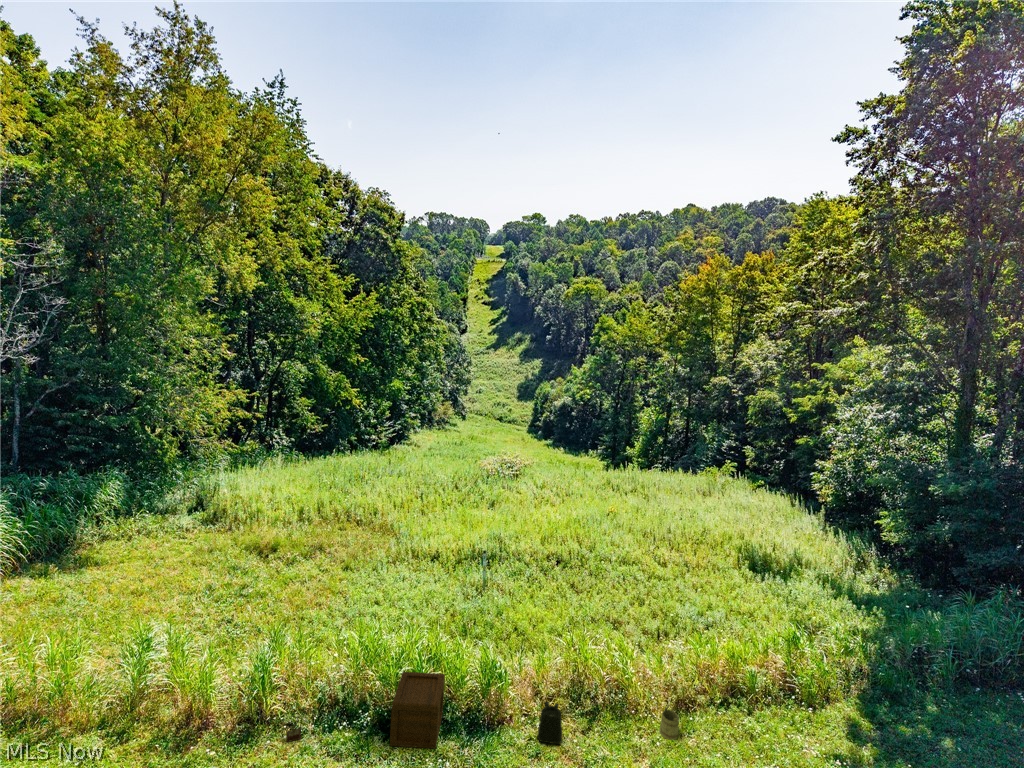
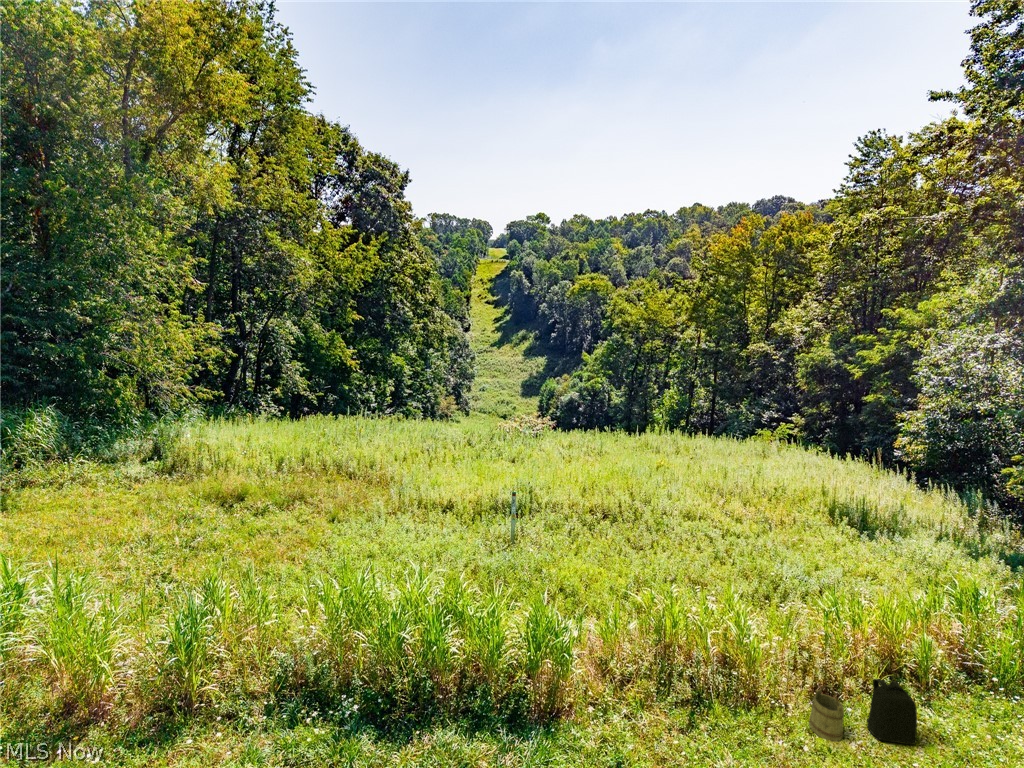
wooden crate: present [390,672,445,748] -> none [384,634,470,753]
backpack: present [537,702,562,744] -> present [867,679,917,744]
potted plant: present [282,703,315,742] -> none [208,678,267,742]

